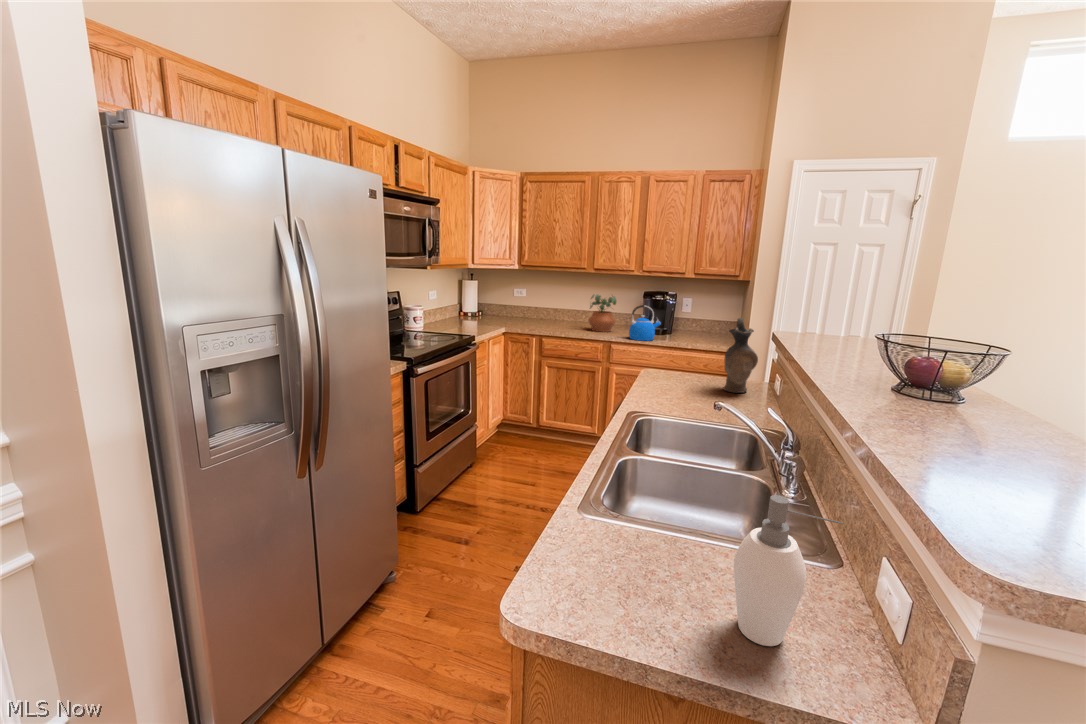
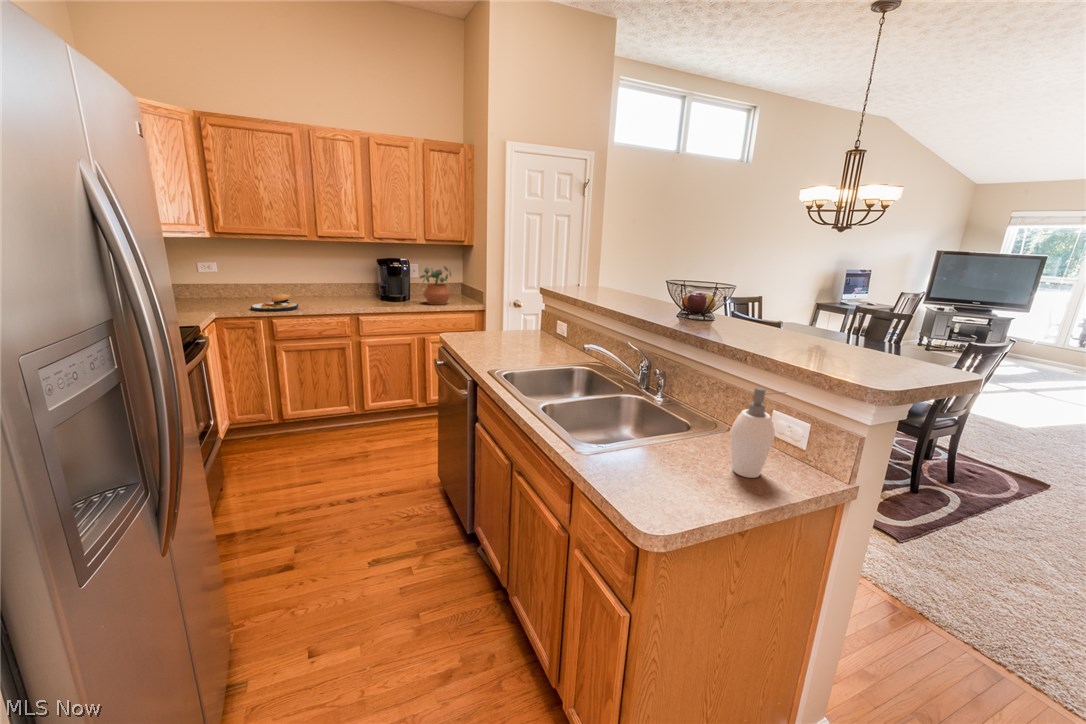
potted plant: present [588,295,616,332] -> present [420,266,451,305]
kettle: present [629,305,661,341] -> none [376,273,407,310]
plate: none [530,311,566,332] -> present [251,294,298,312]
ceramic pitcher: present [723,318,758,393] -> none [529,280,555,342]

